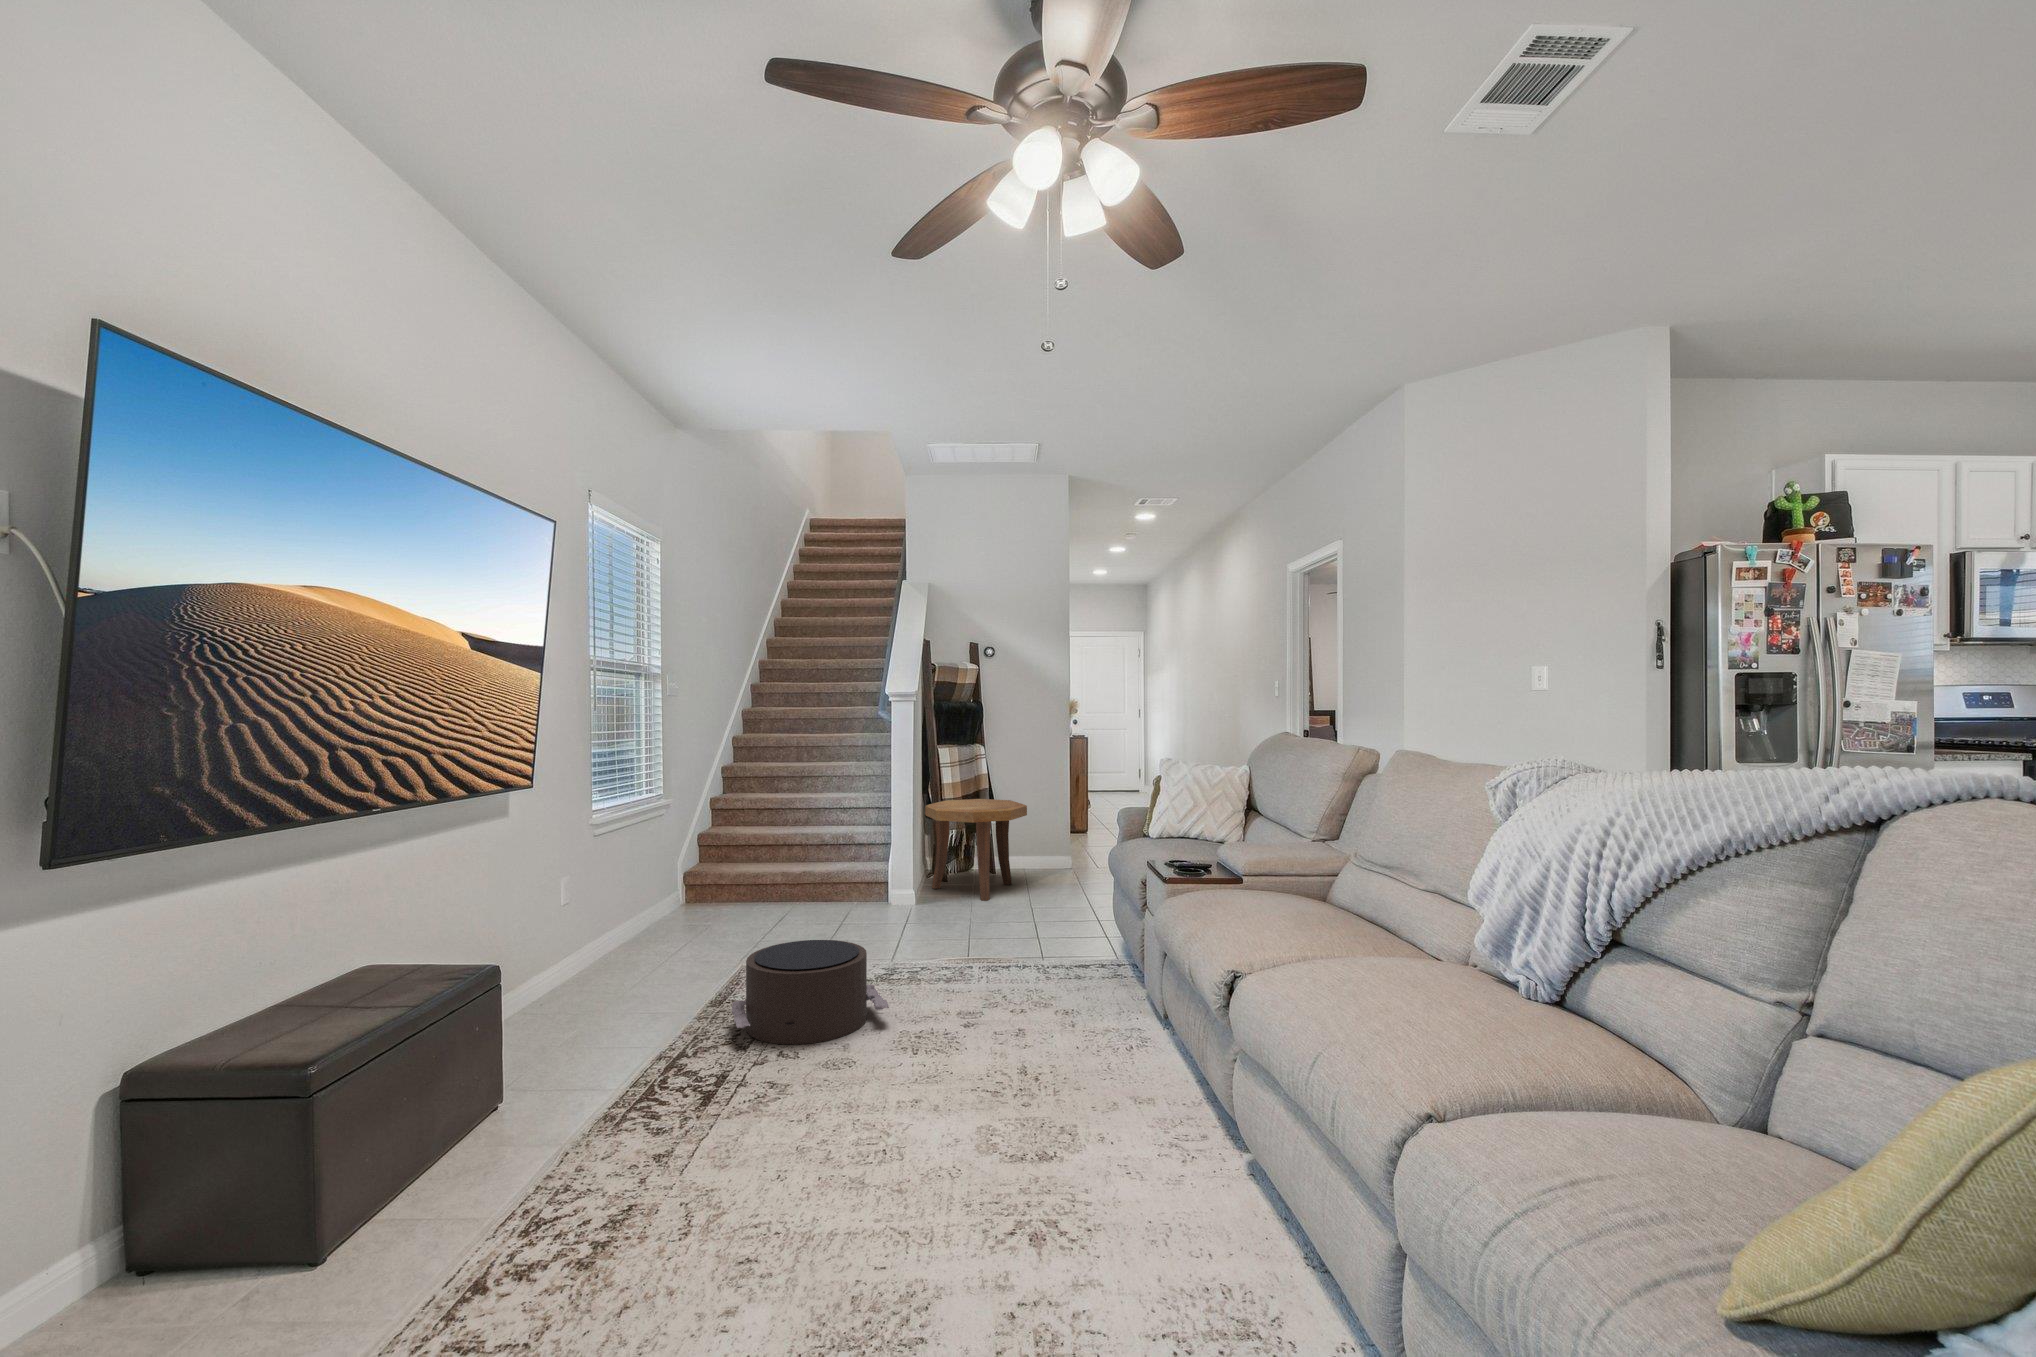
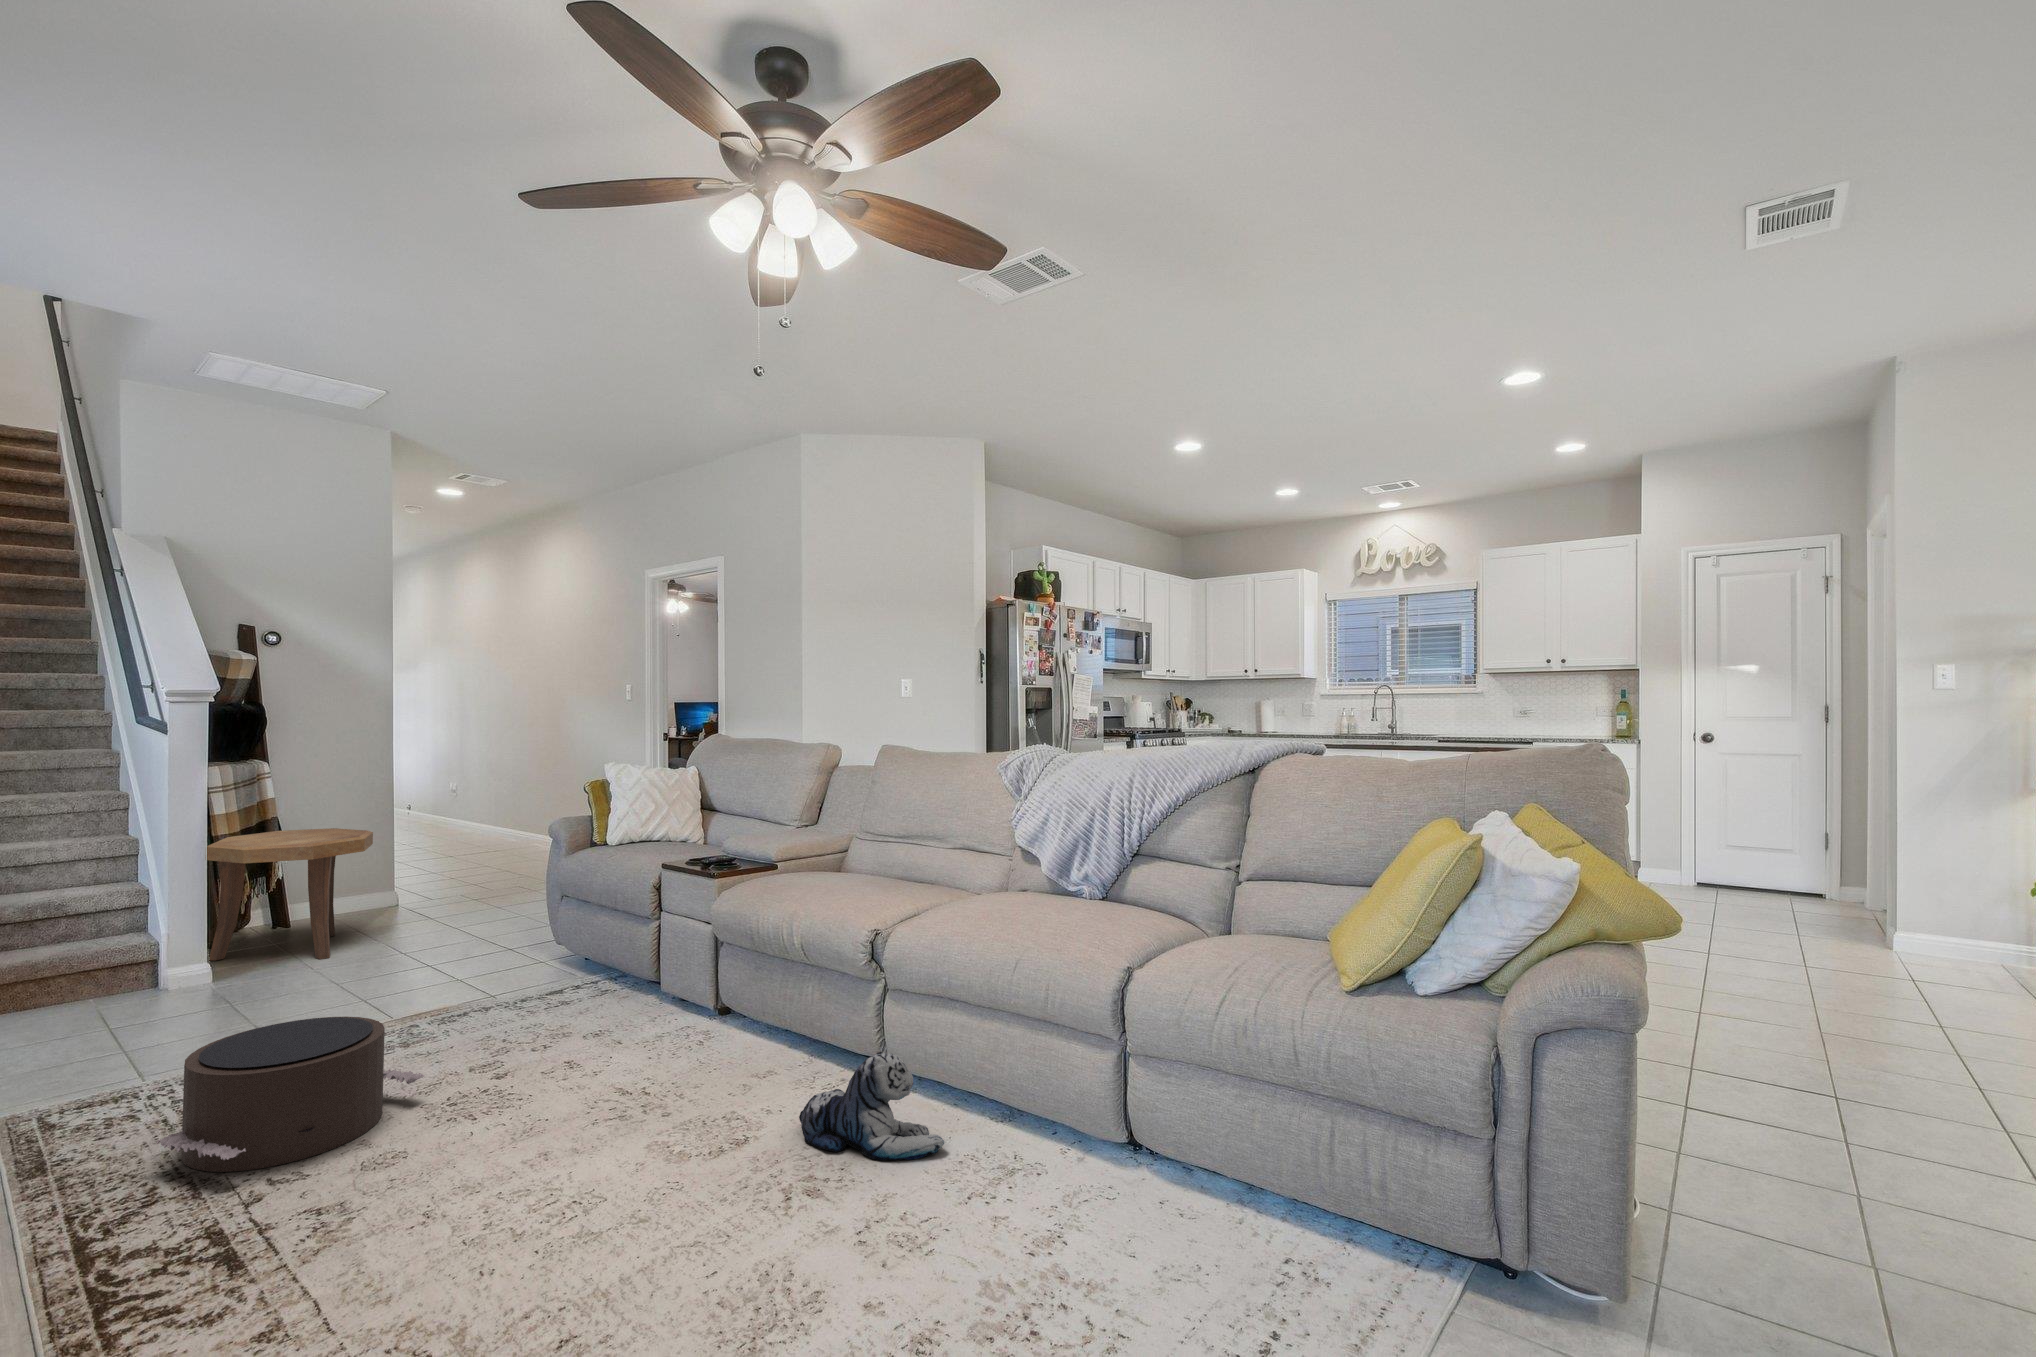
plush toy: none [1053,1117,1162,1272] -> present [799,1052,944,1160]

